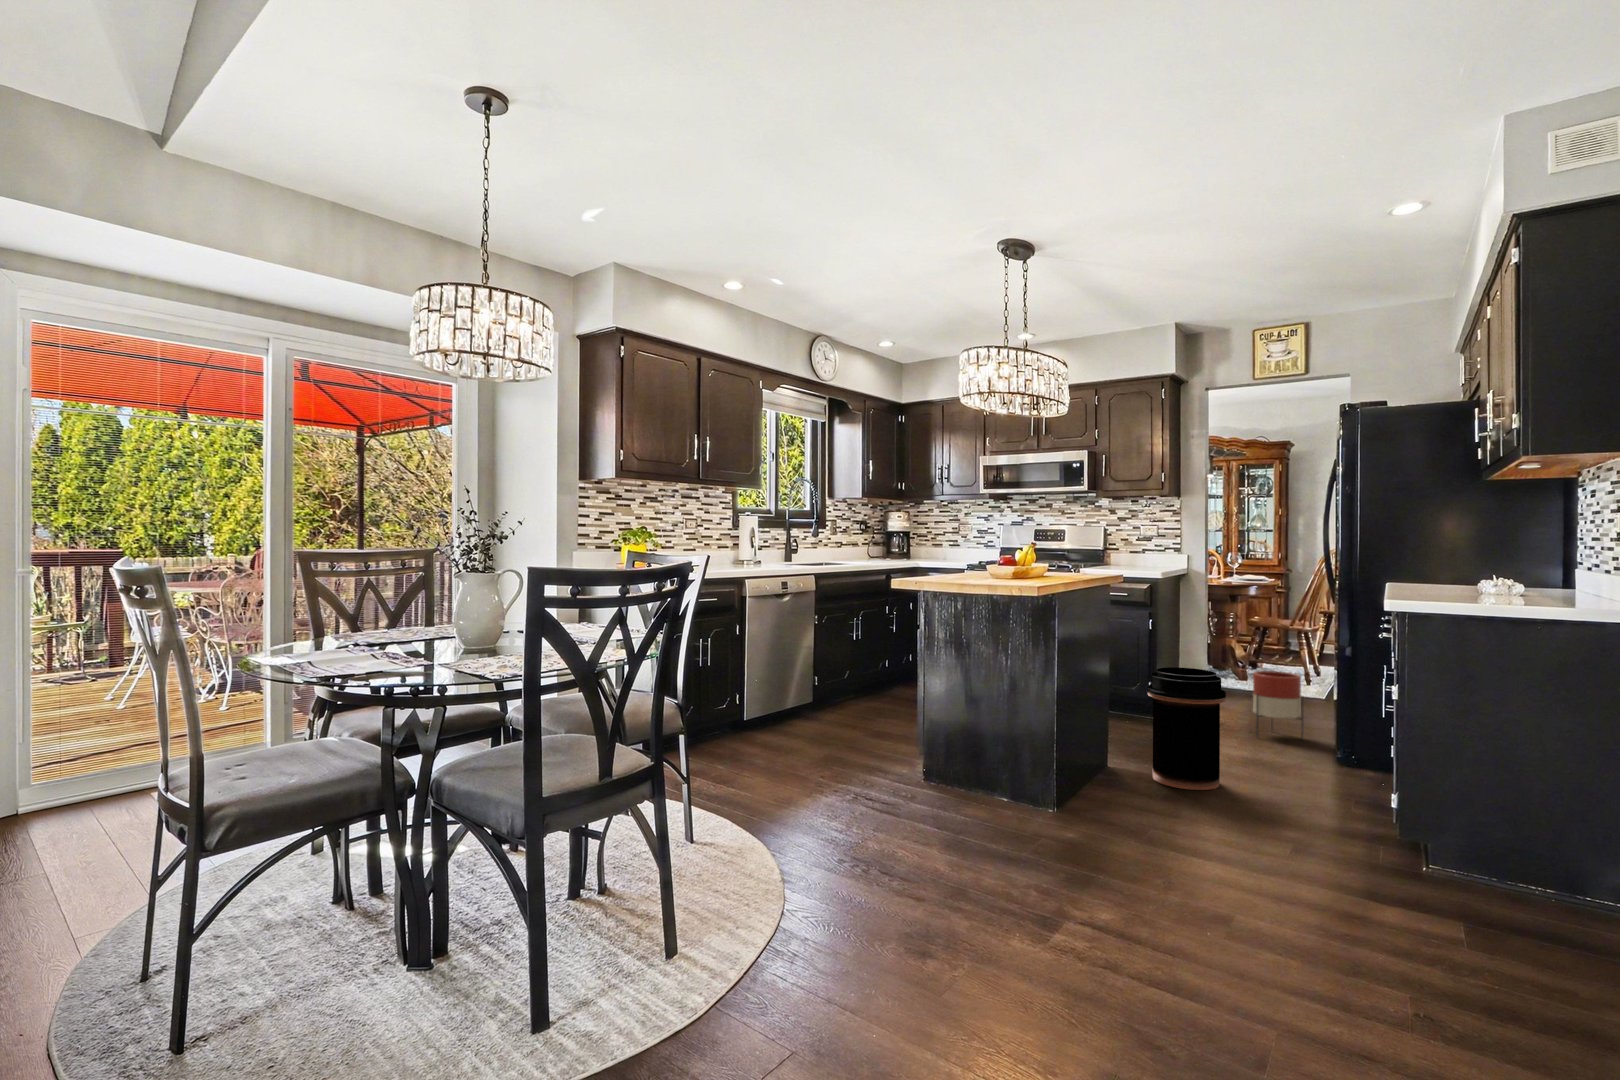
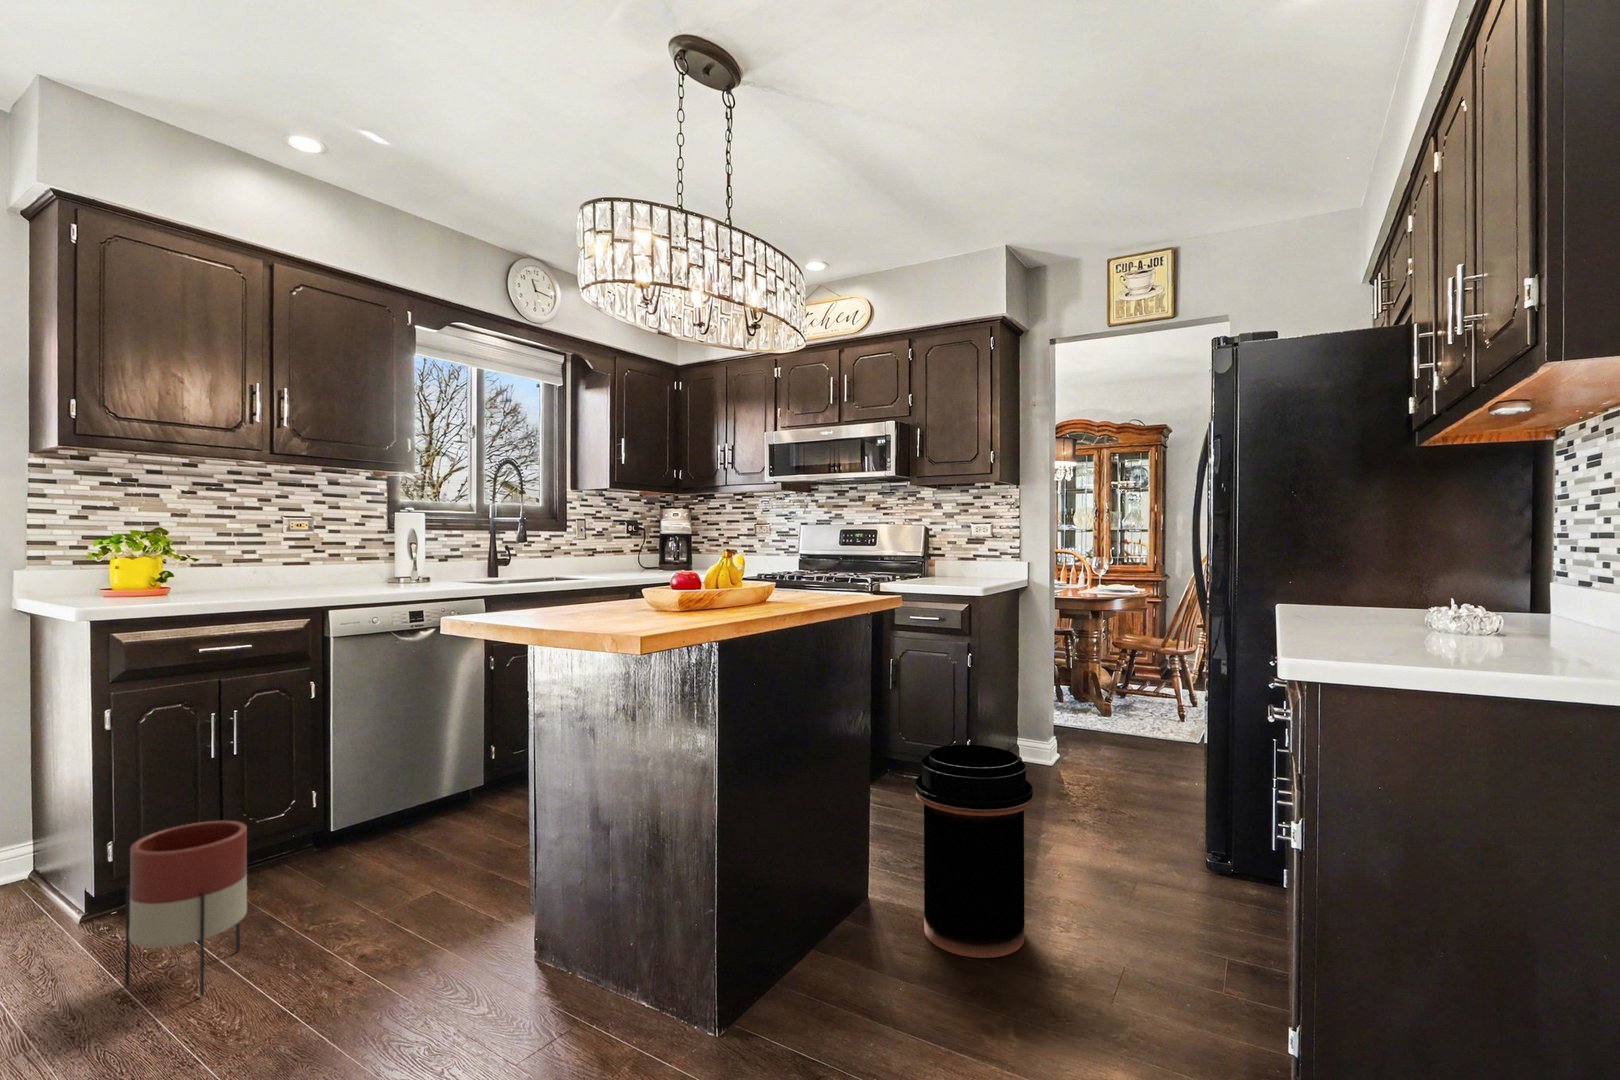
planter: present [1253,671,1304,740] -> present [125,821,247,996]

